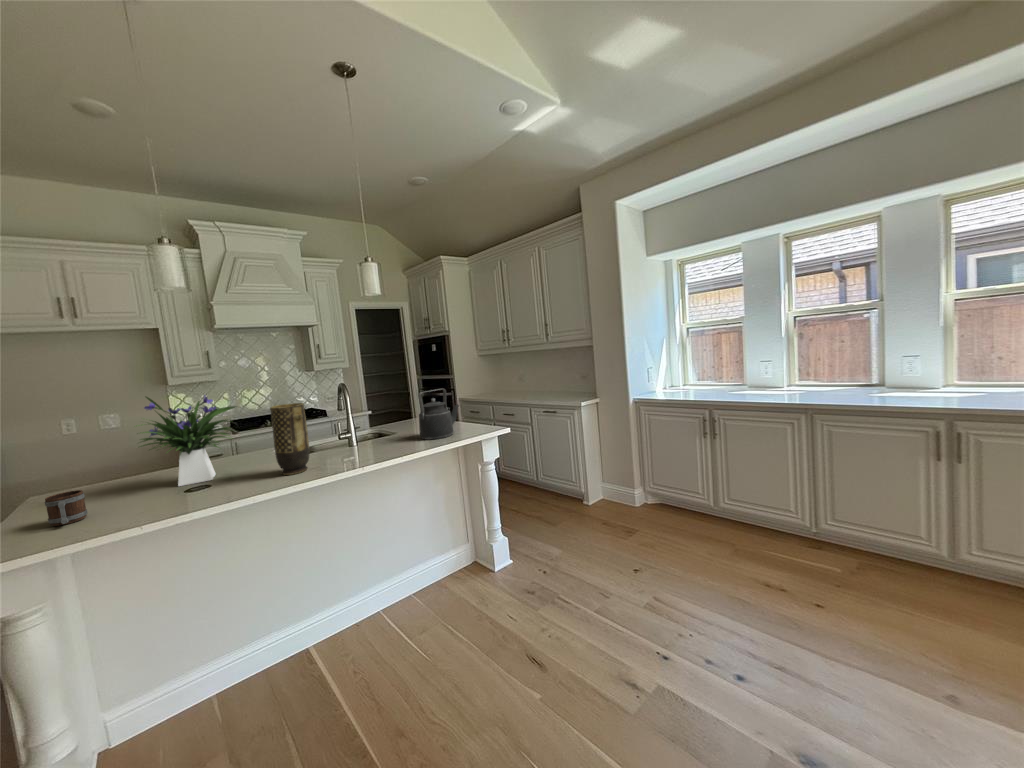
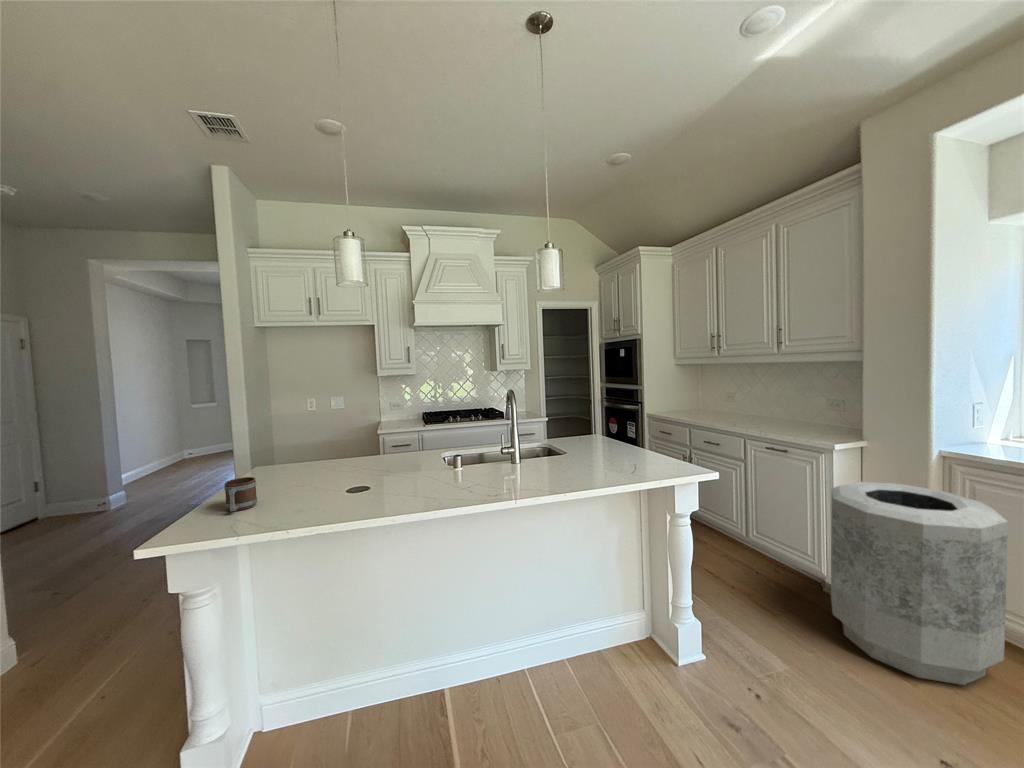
kettle: present [418,389,459,440] -> none [592,407,648,474]
flower arrangement: present [140,396,235,486] -> none [304,389,401,484]
vase: present [270,403,310,475] -> none [423,411,460,495]
trash can: none [580,423,664,536] -> present [831,482,1008,685]

